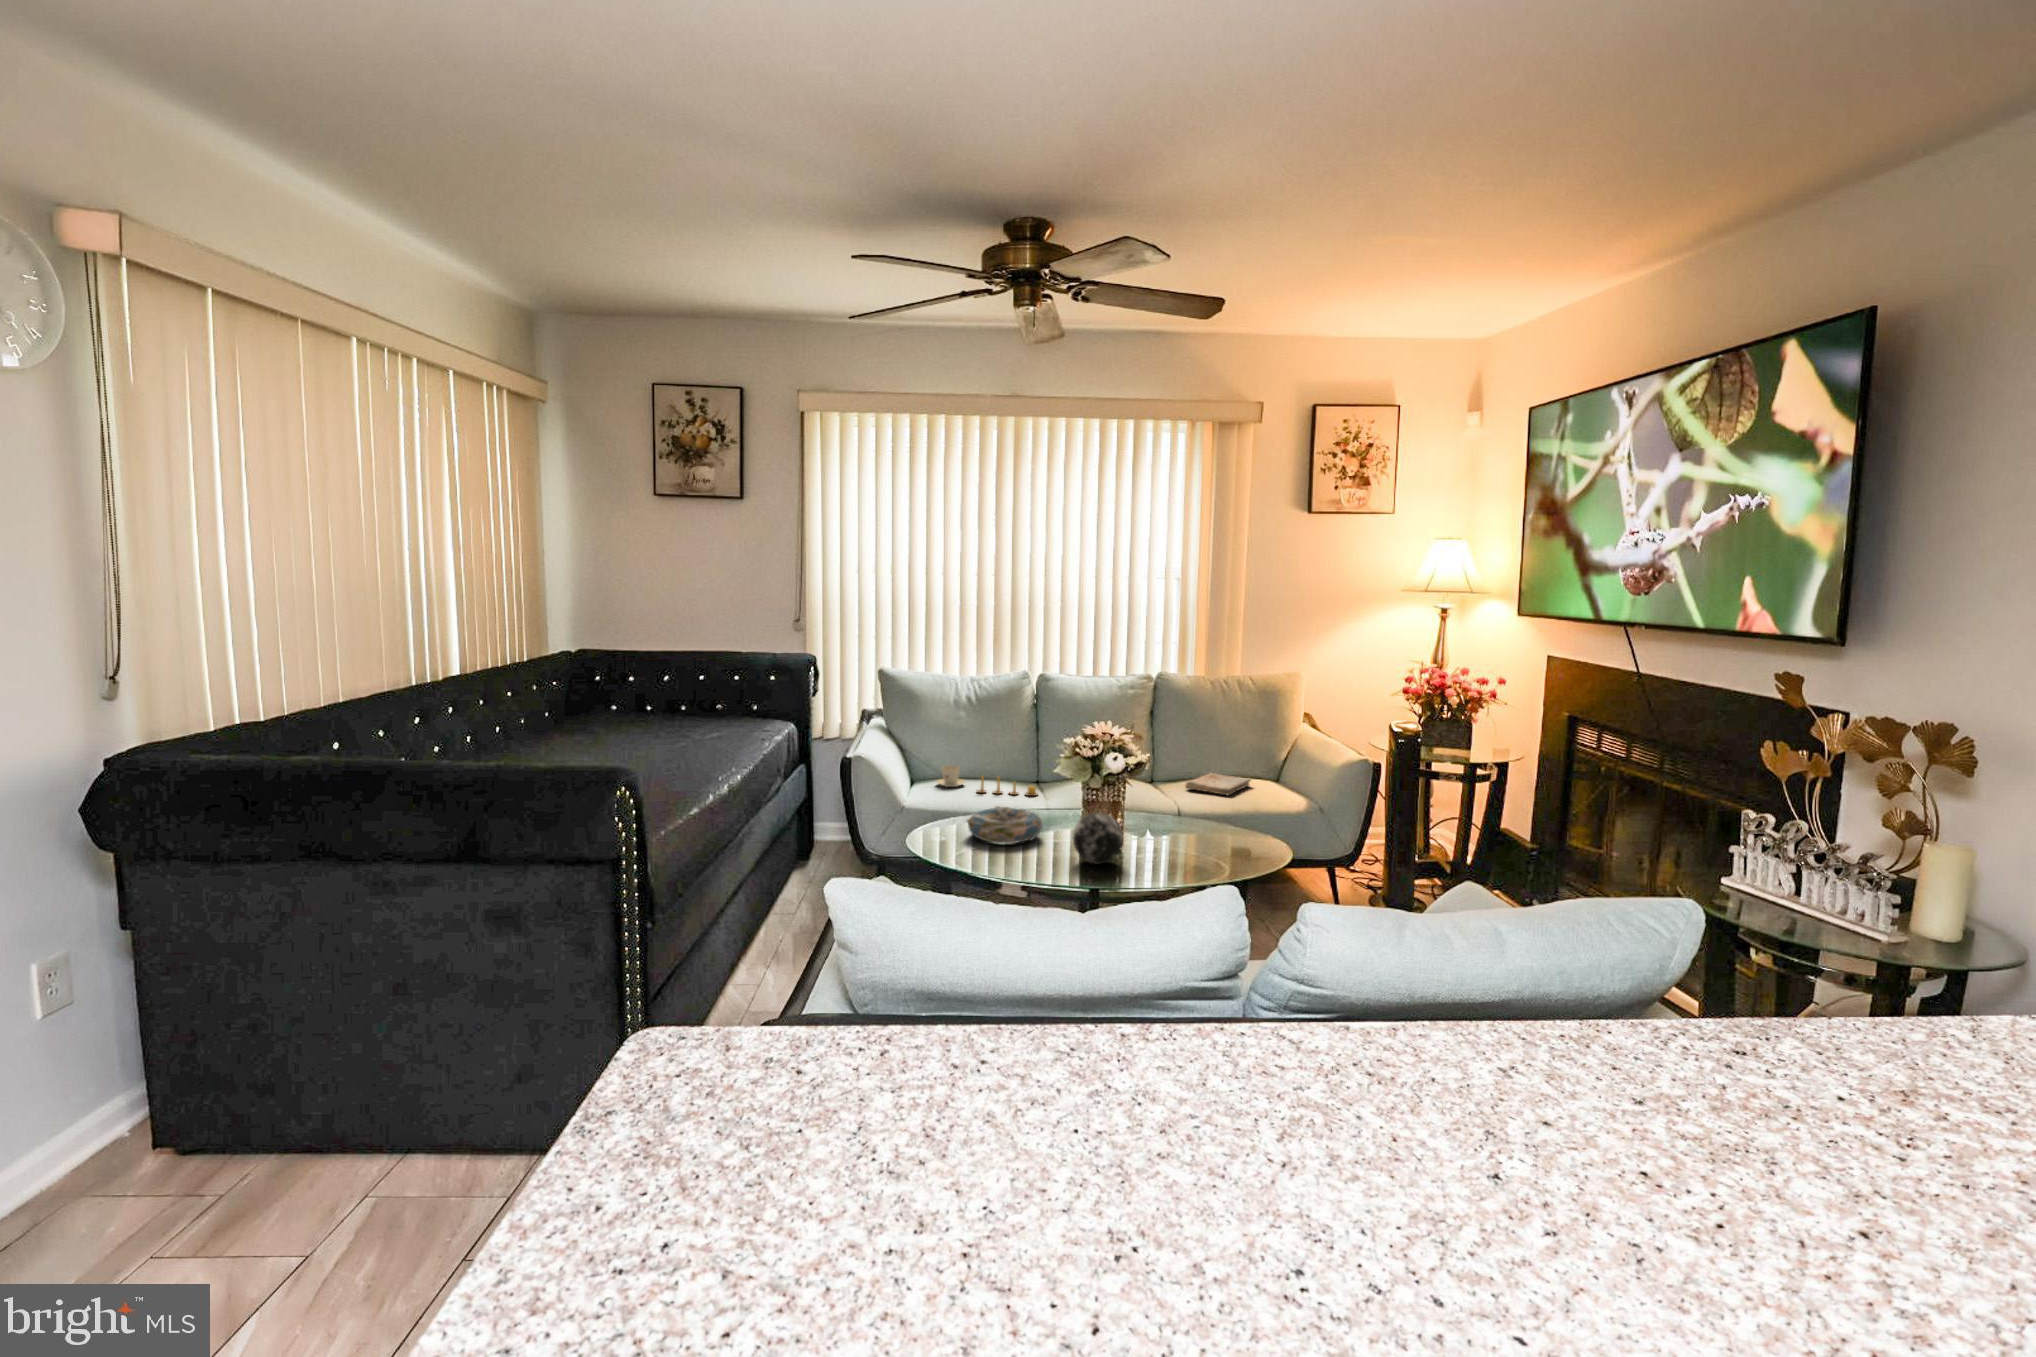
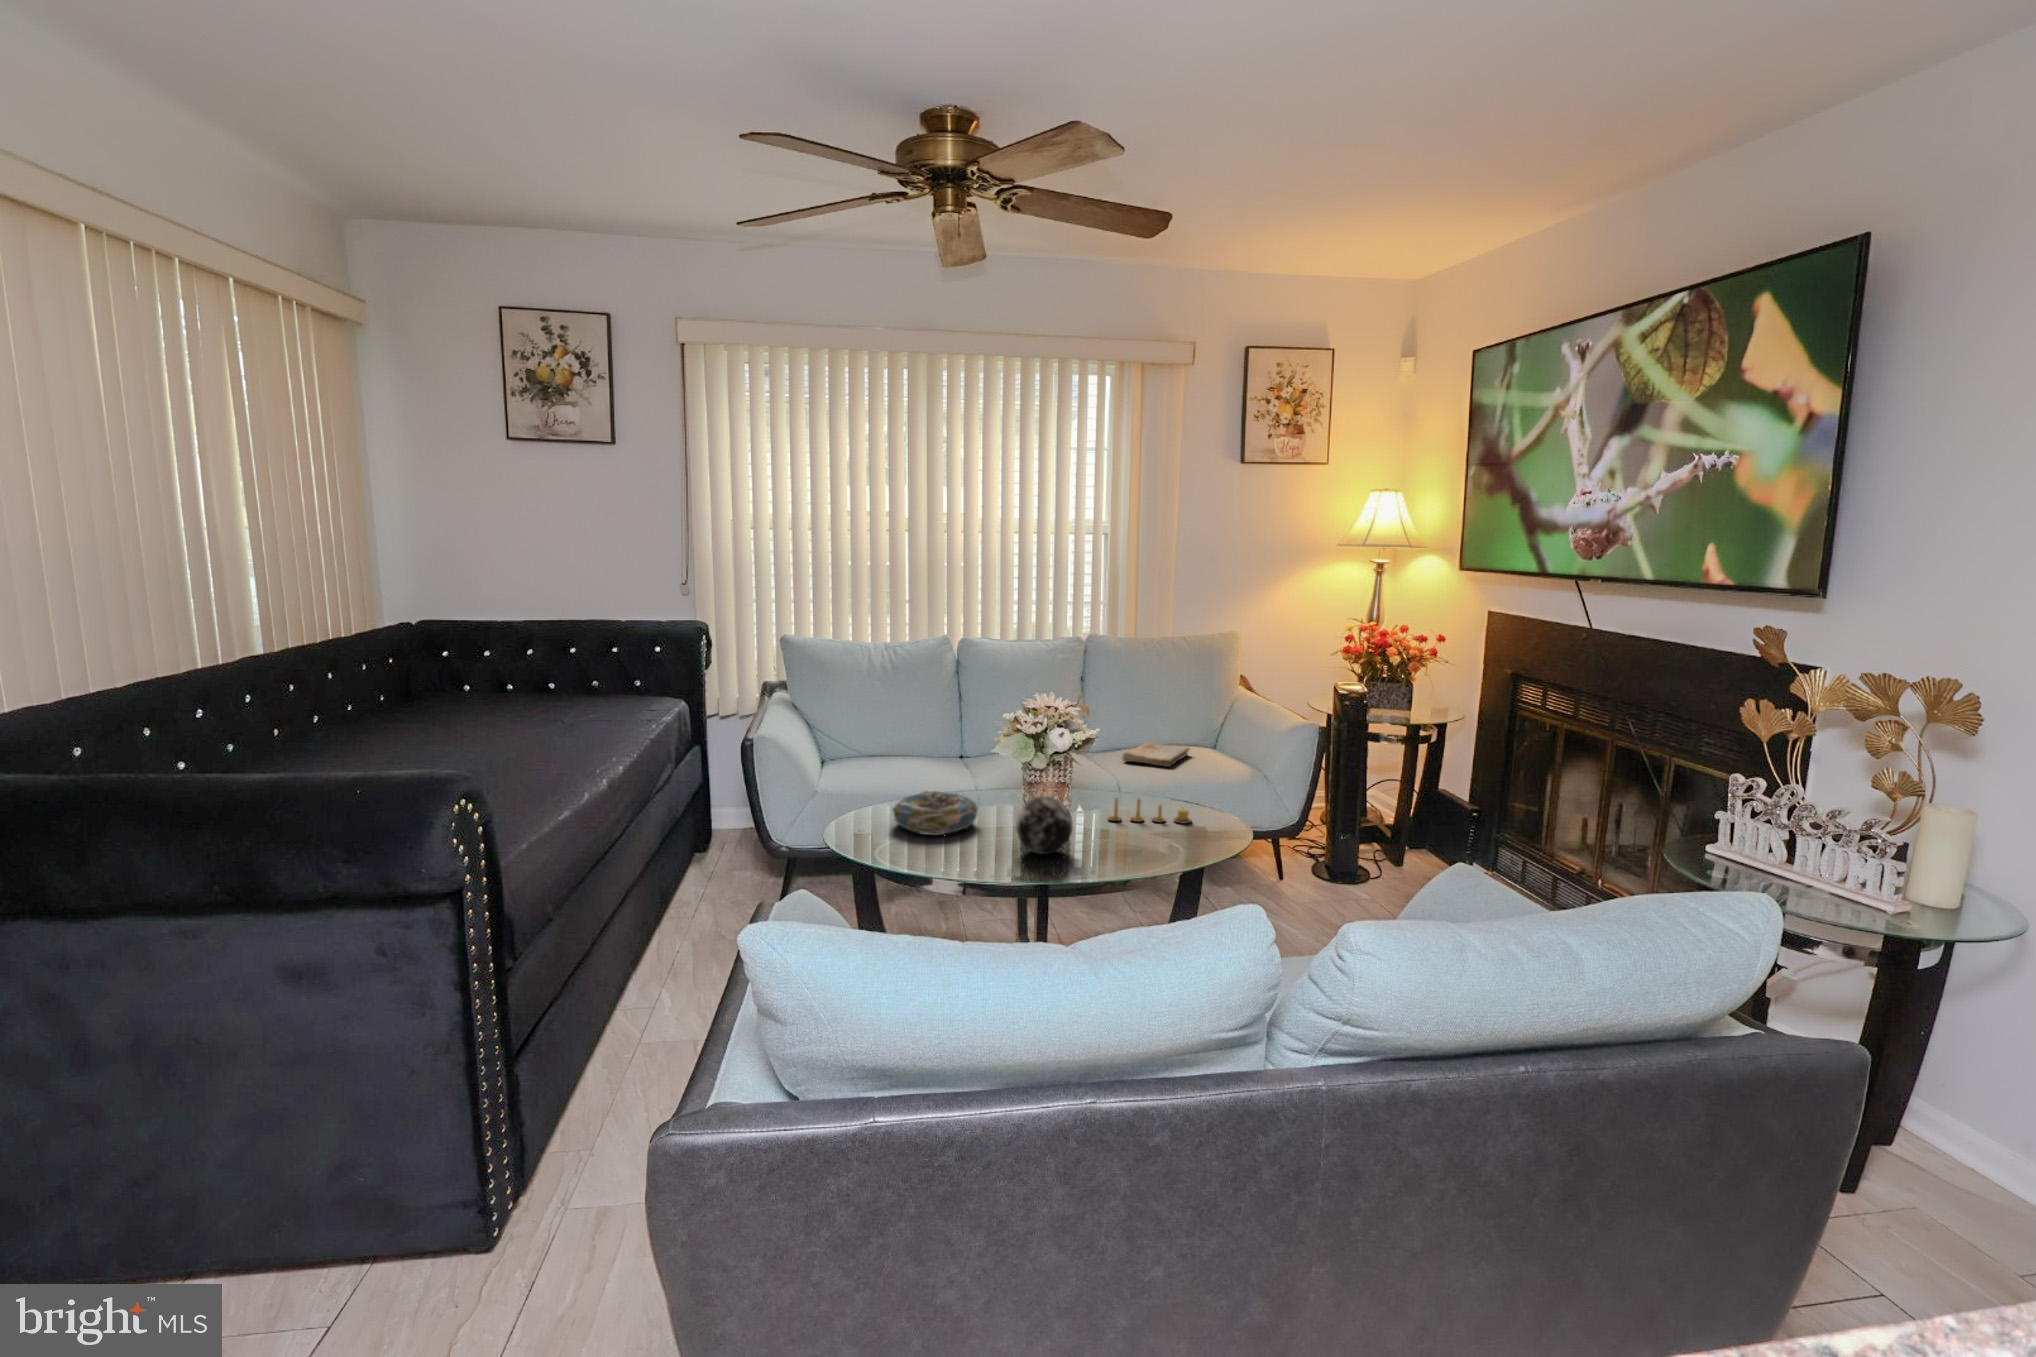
teacup: present [937,765,965,787] -> none [850,743,883,767]
candle: present [977,776,1037,796] -> present [1108,798,1191,823]

